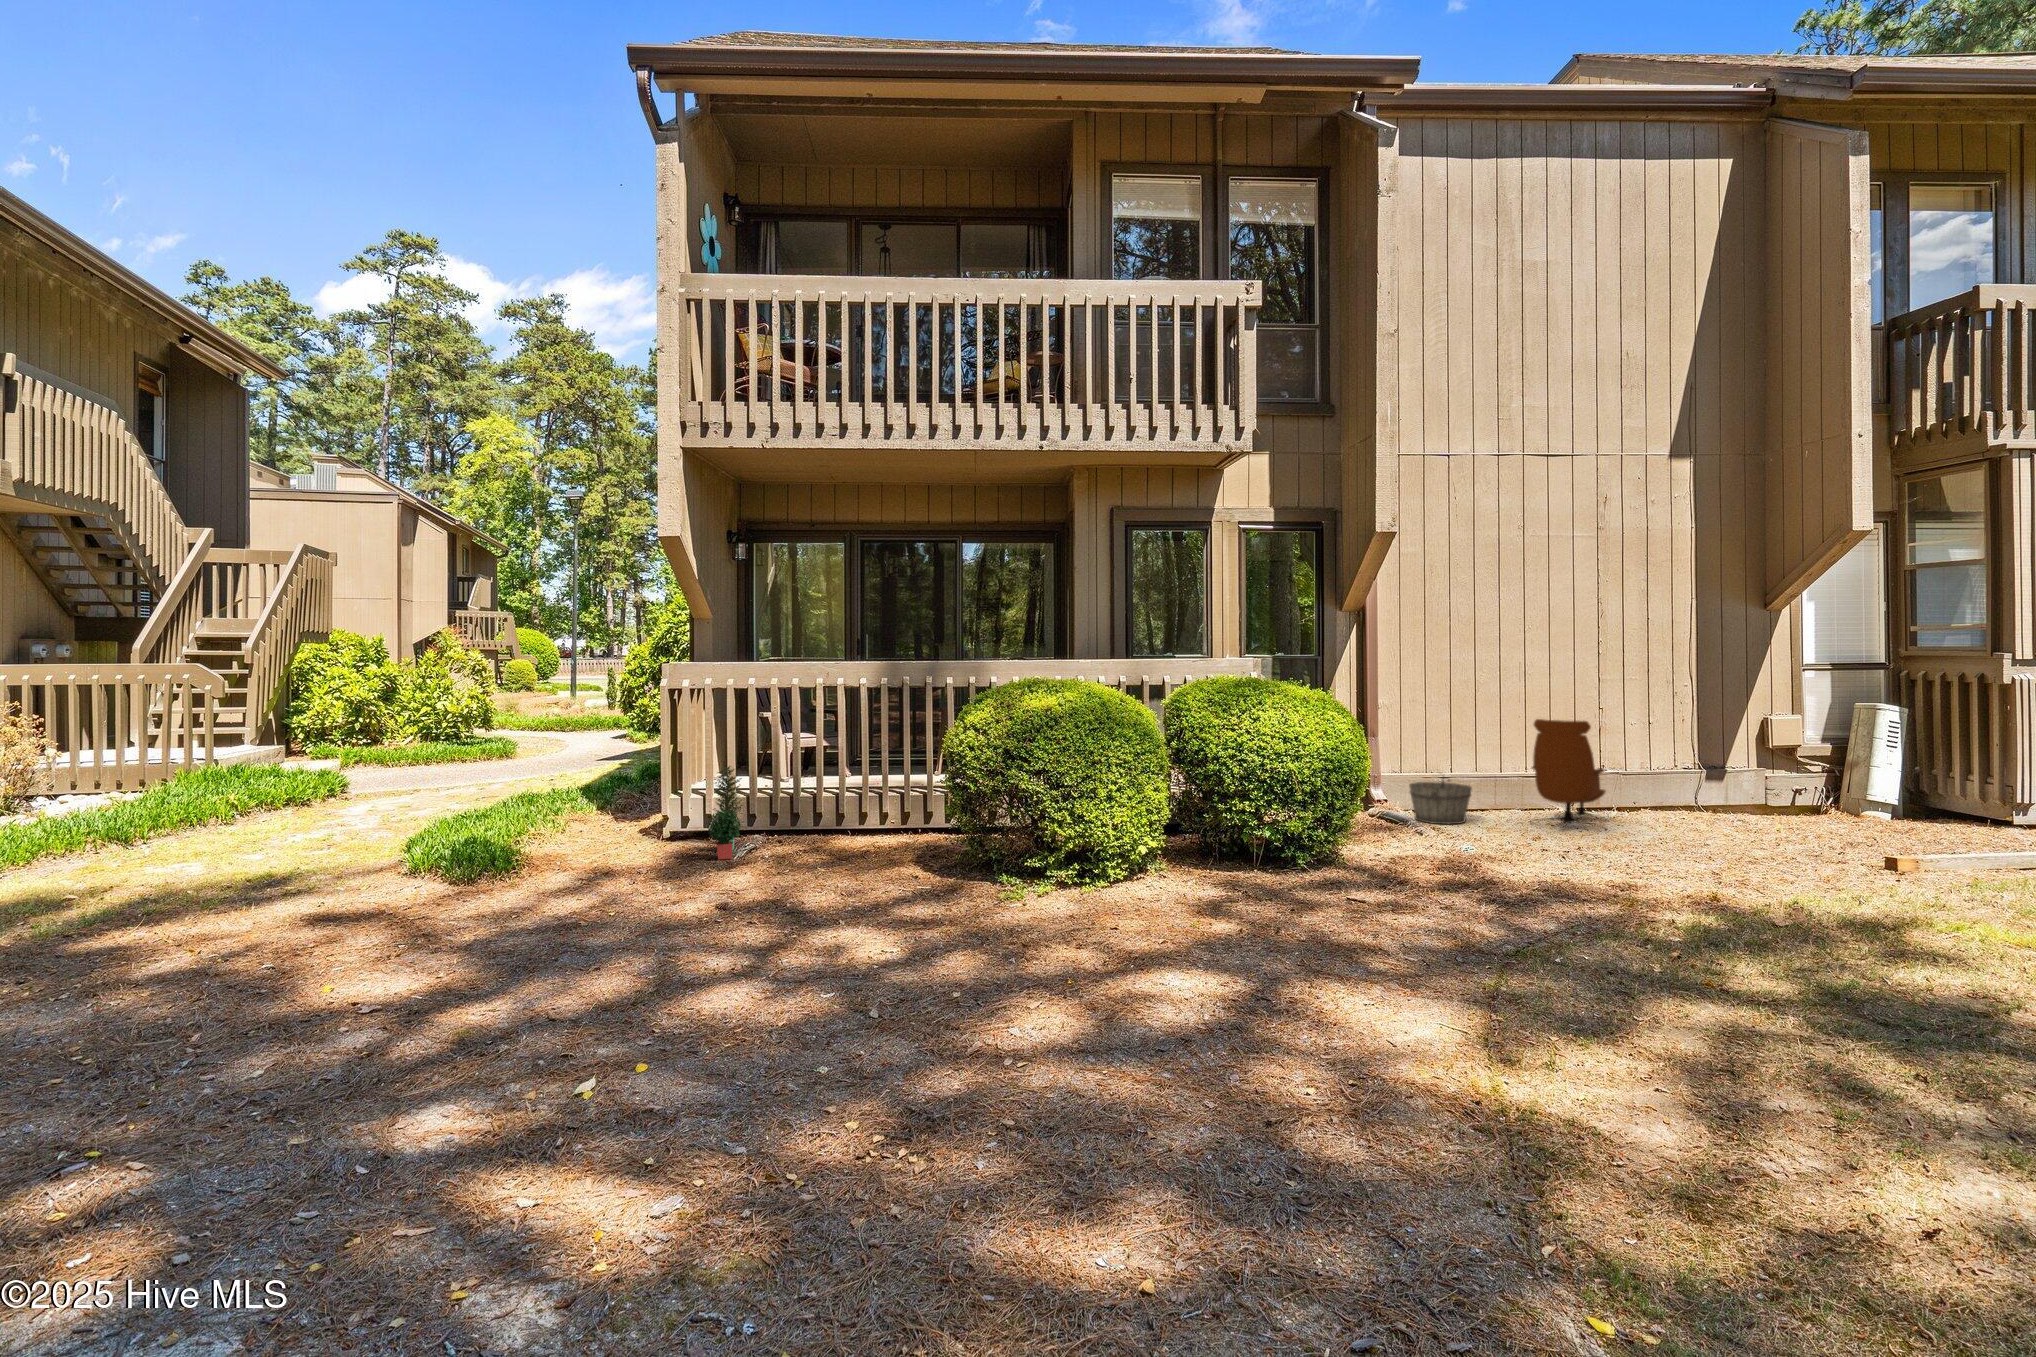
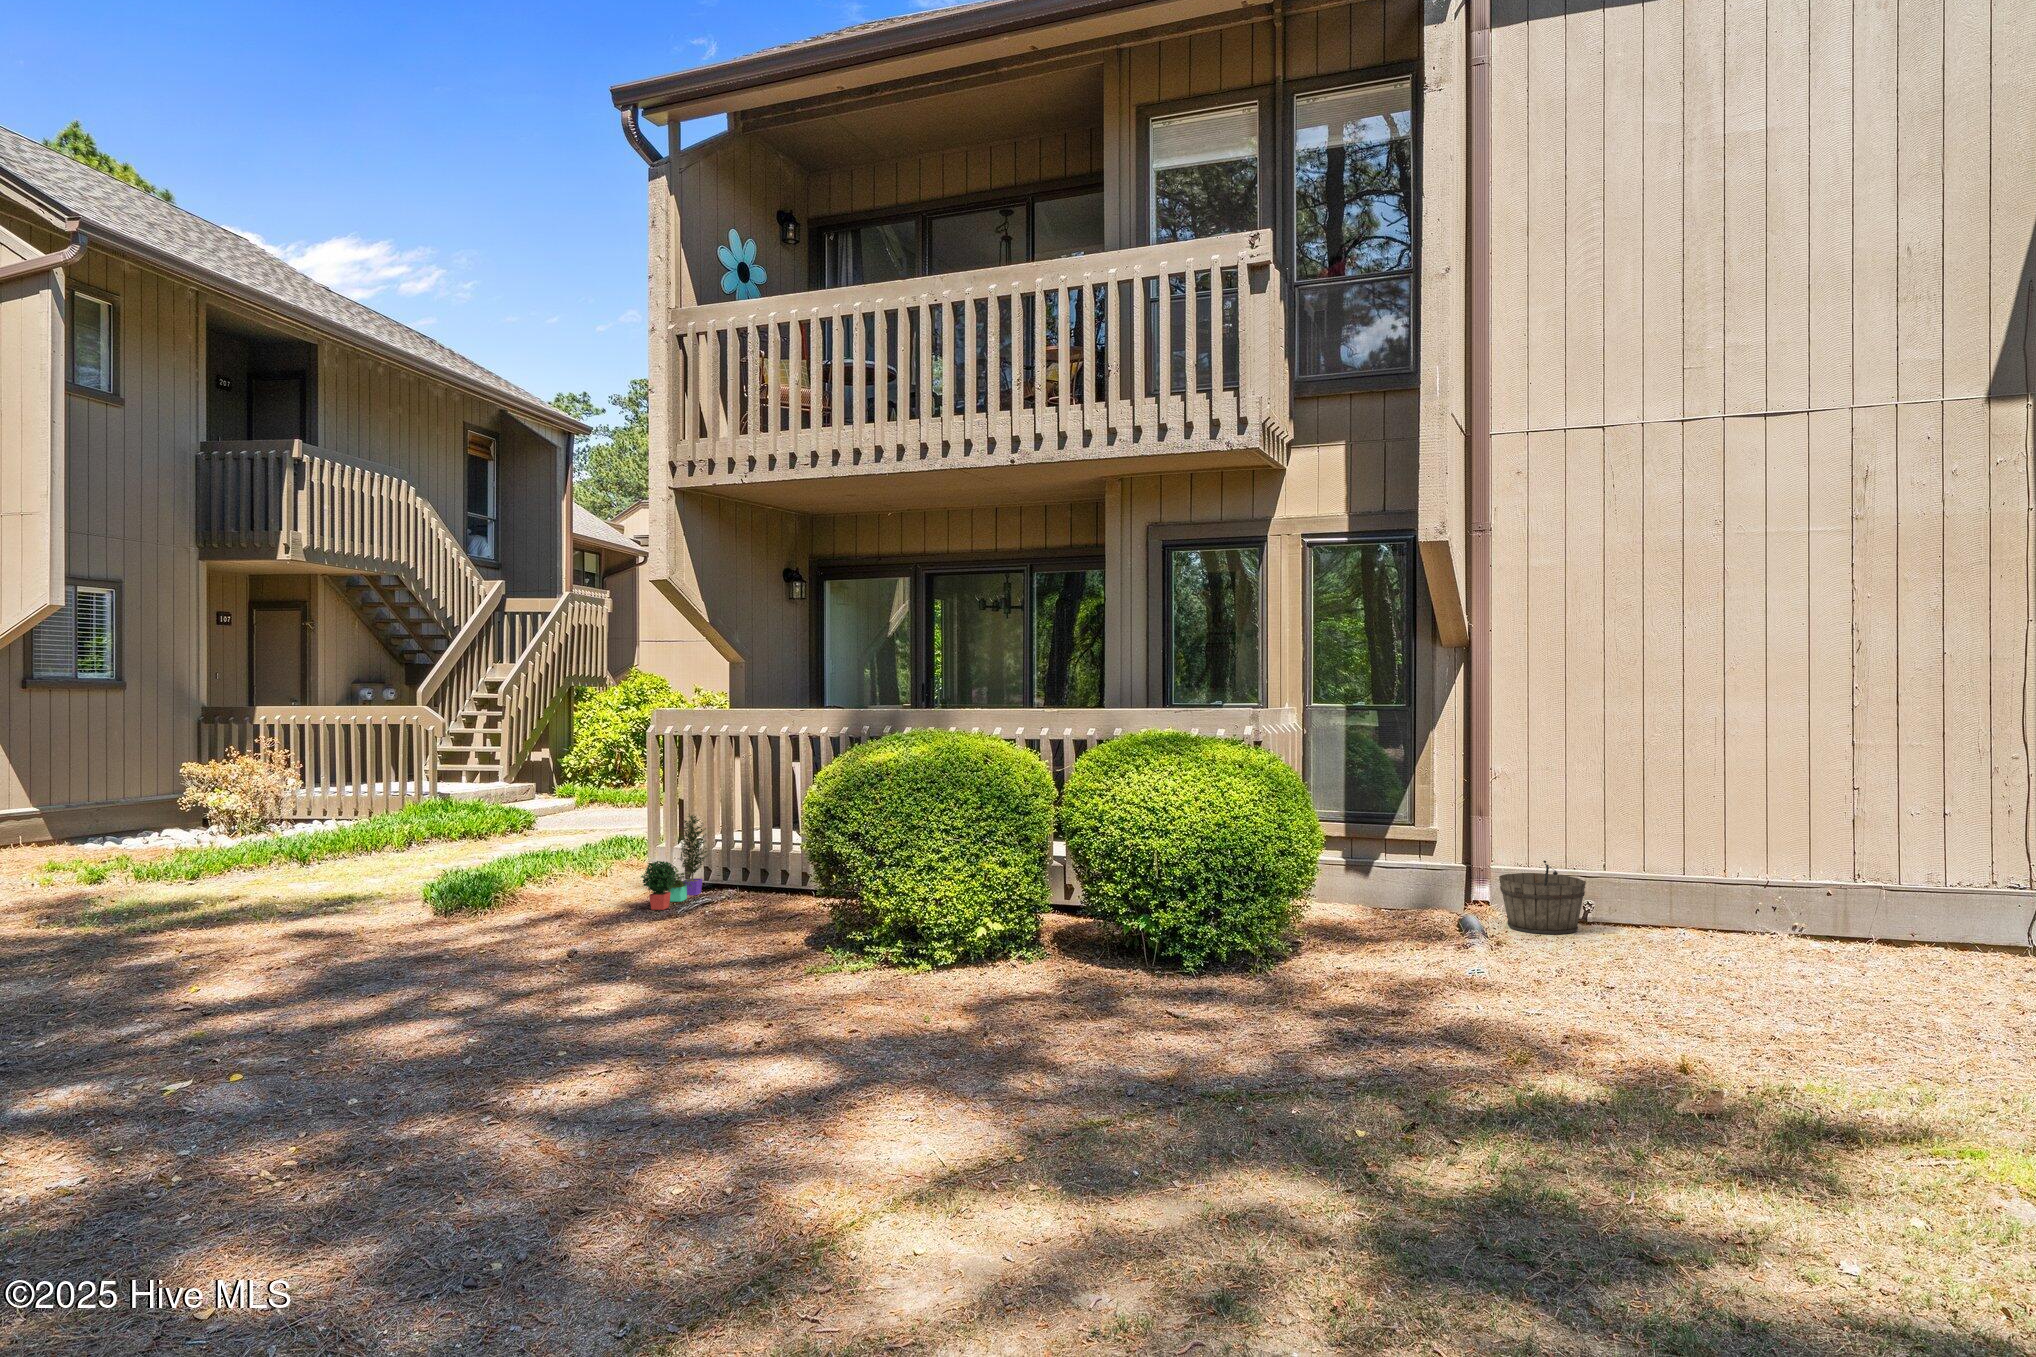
lounge chair: present [1532,719,1607,830] -> none [1652,792,1819,960]

